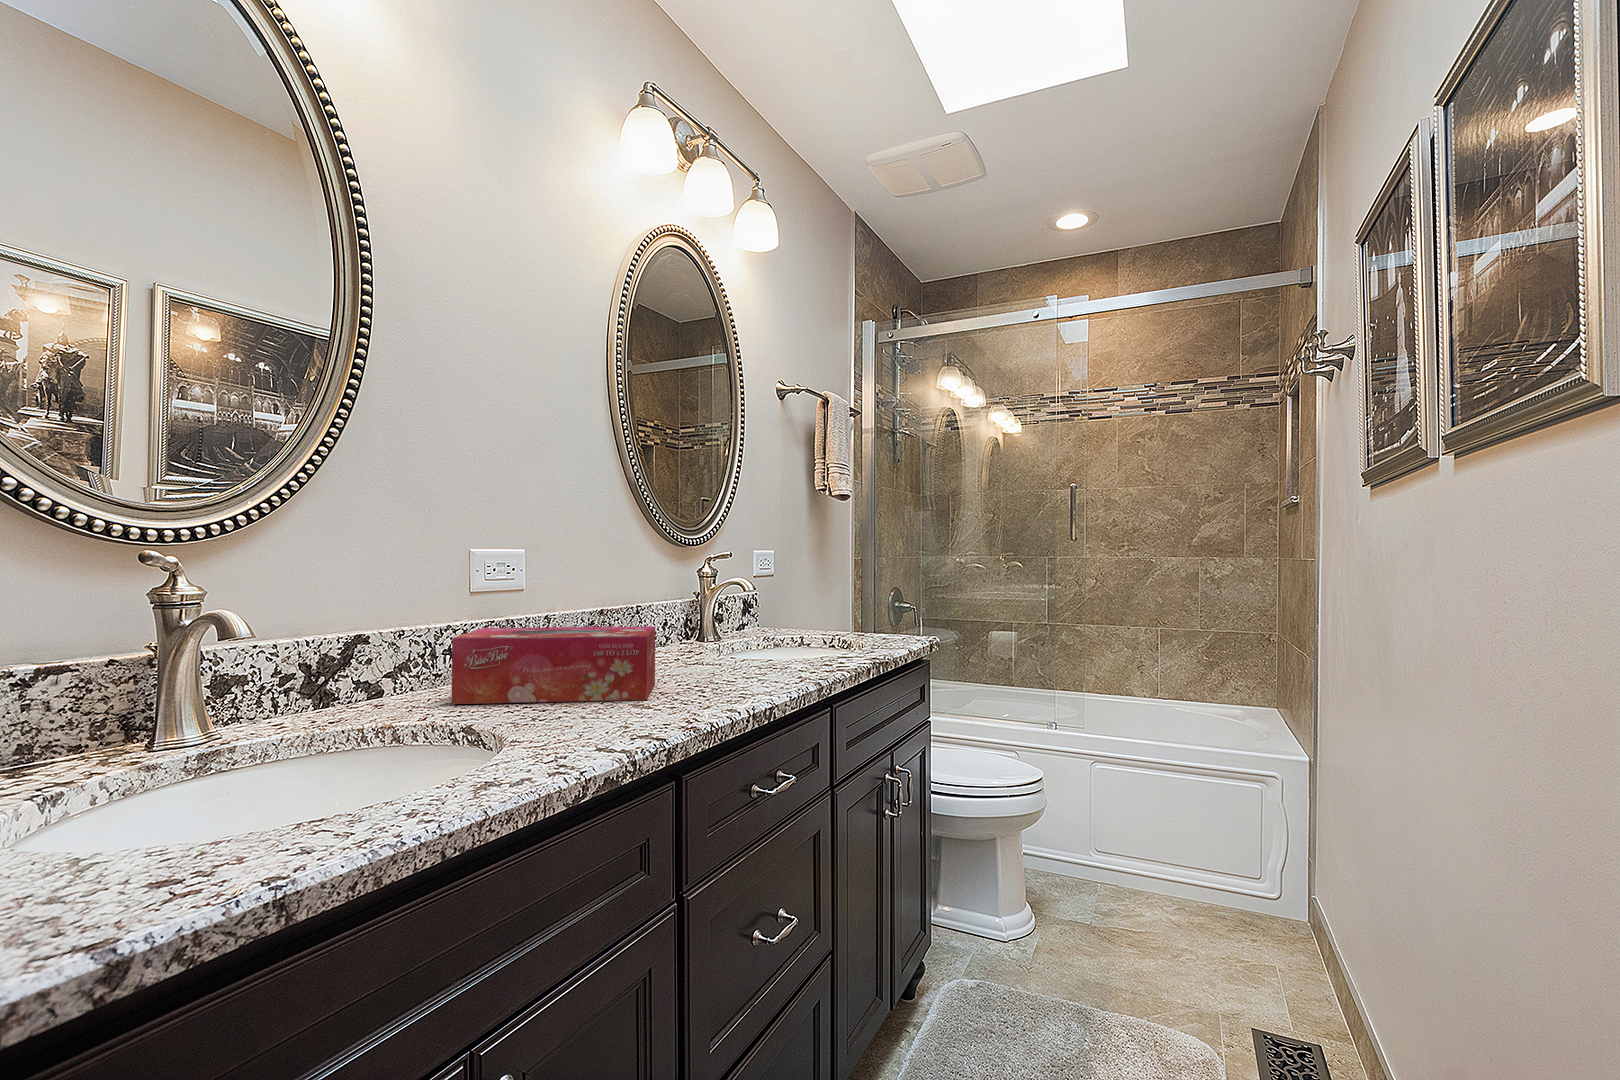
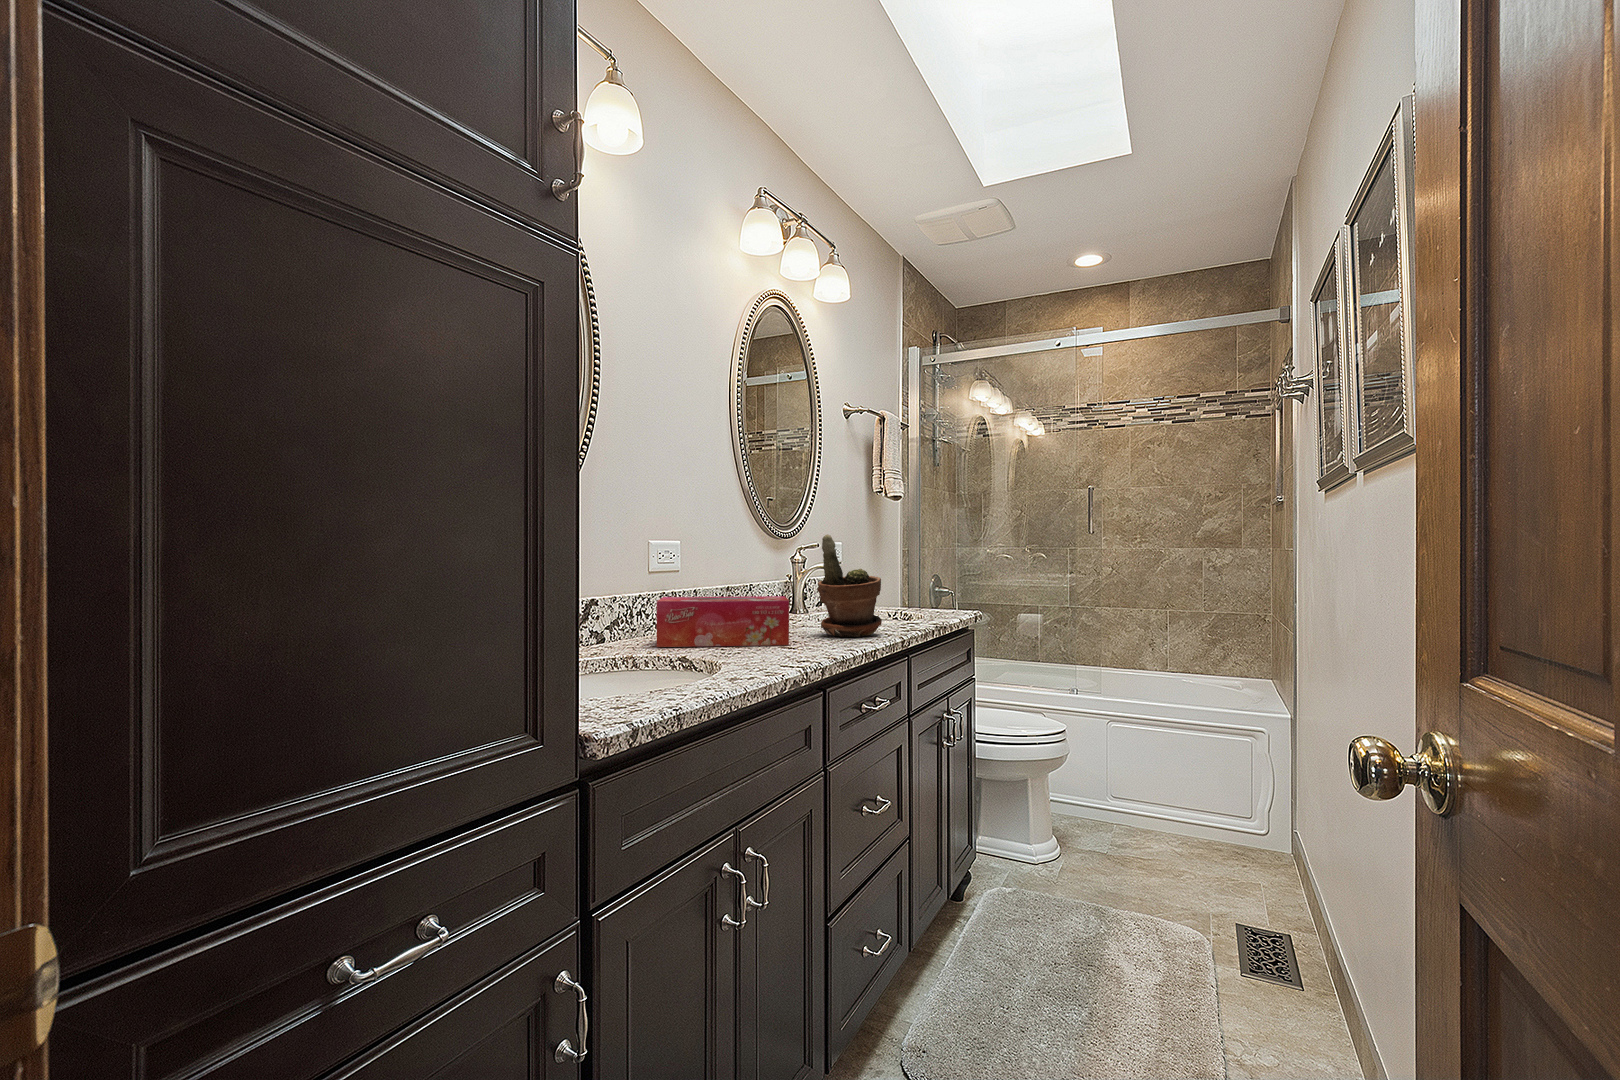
potted plant: none [704,541,792,682] -> present [817,534,882,637]

